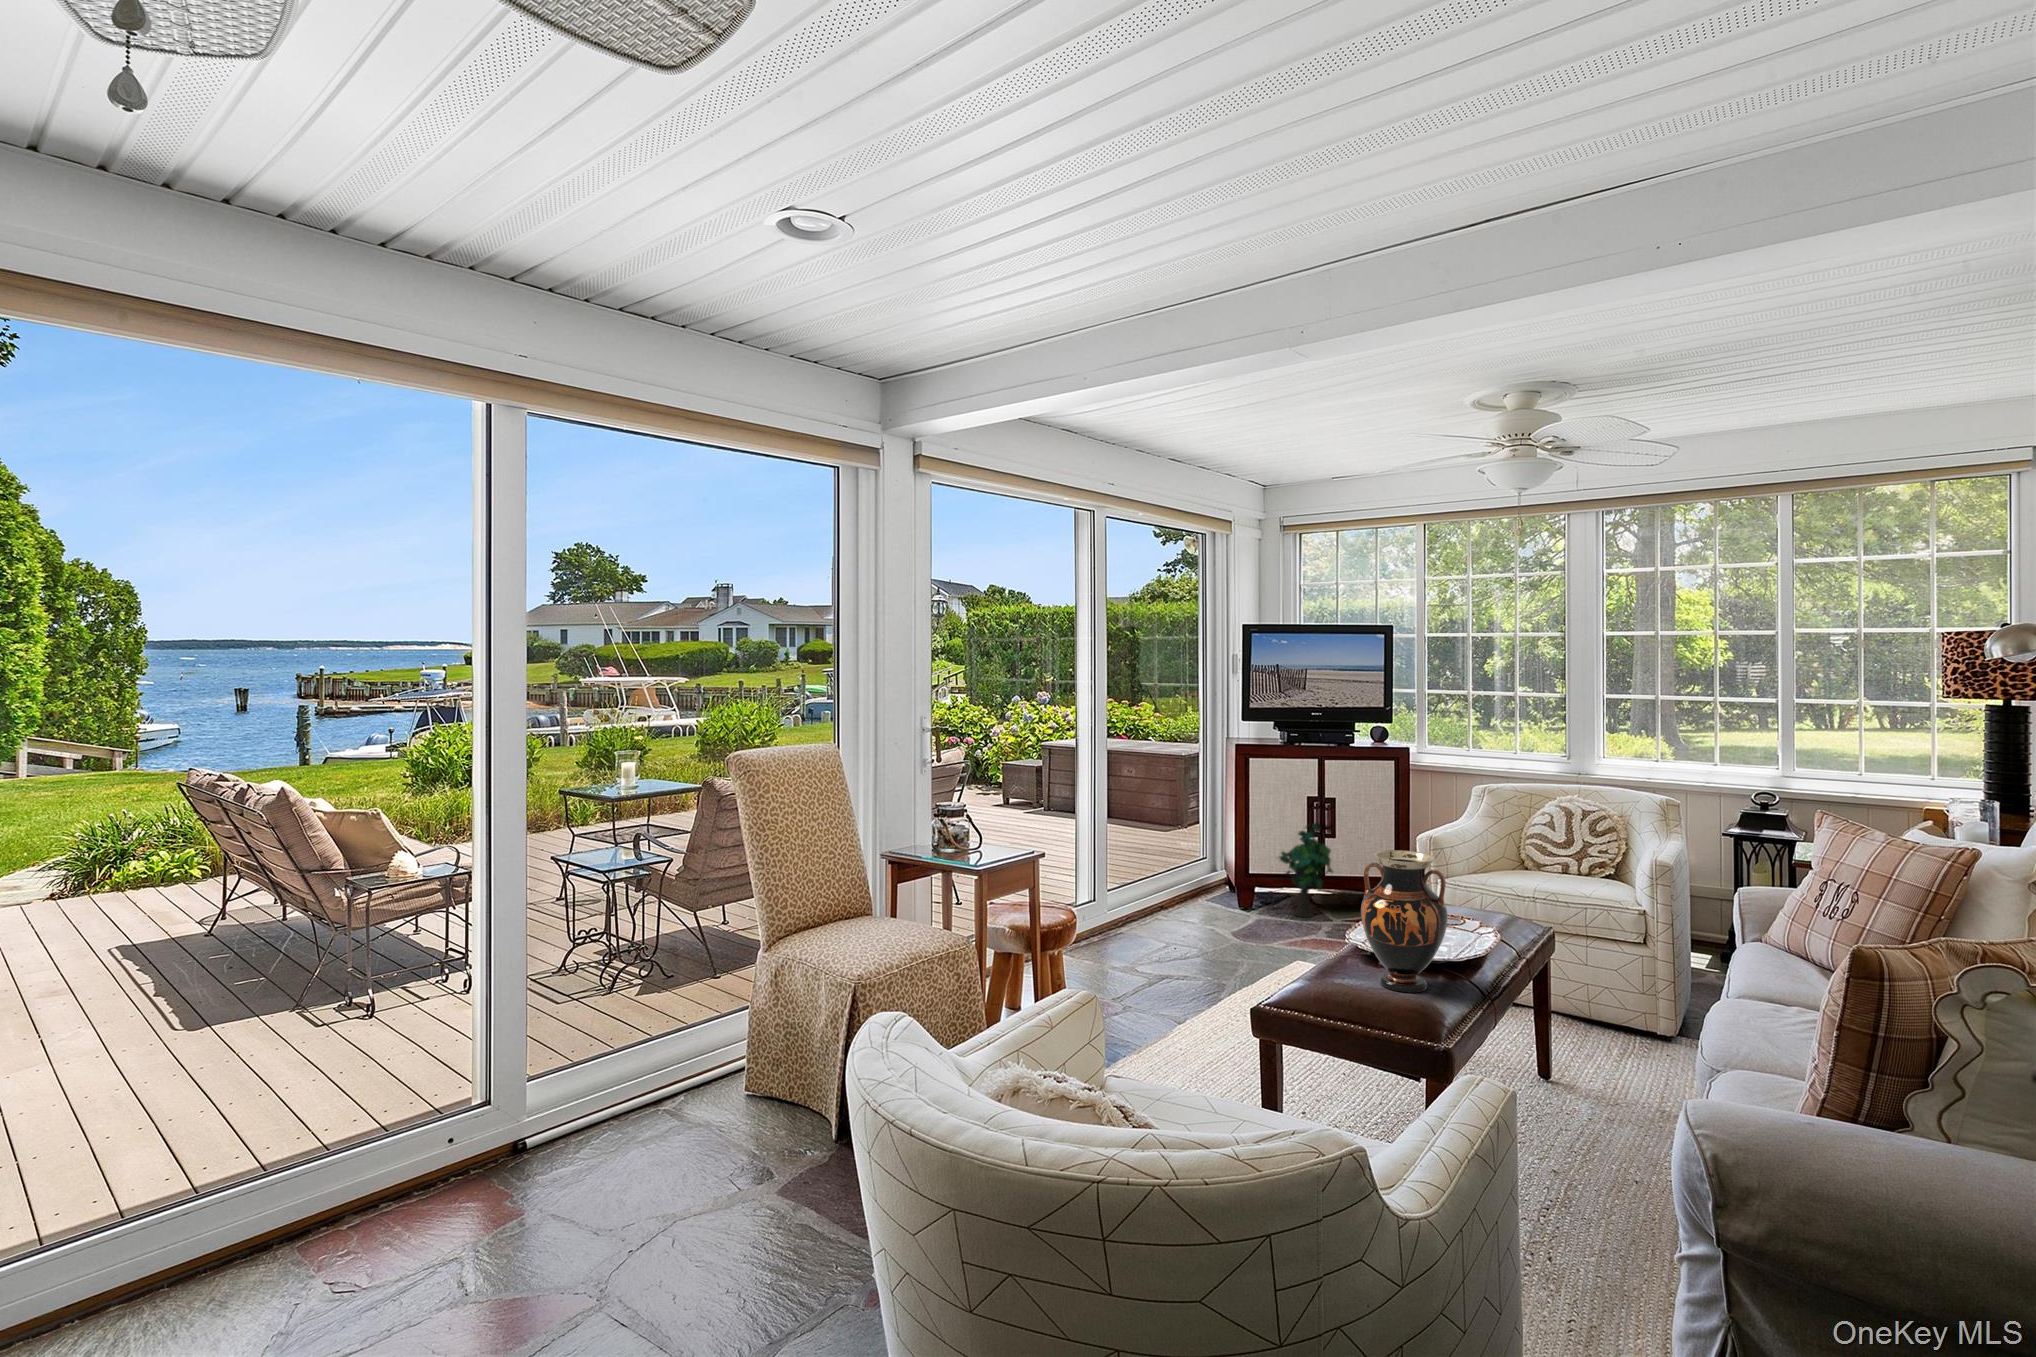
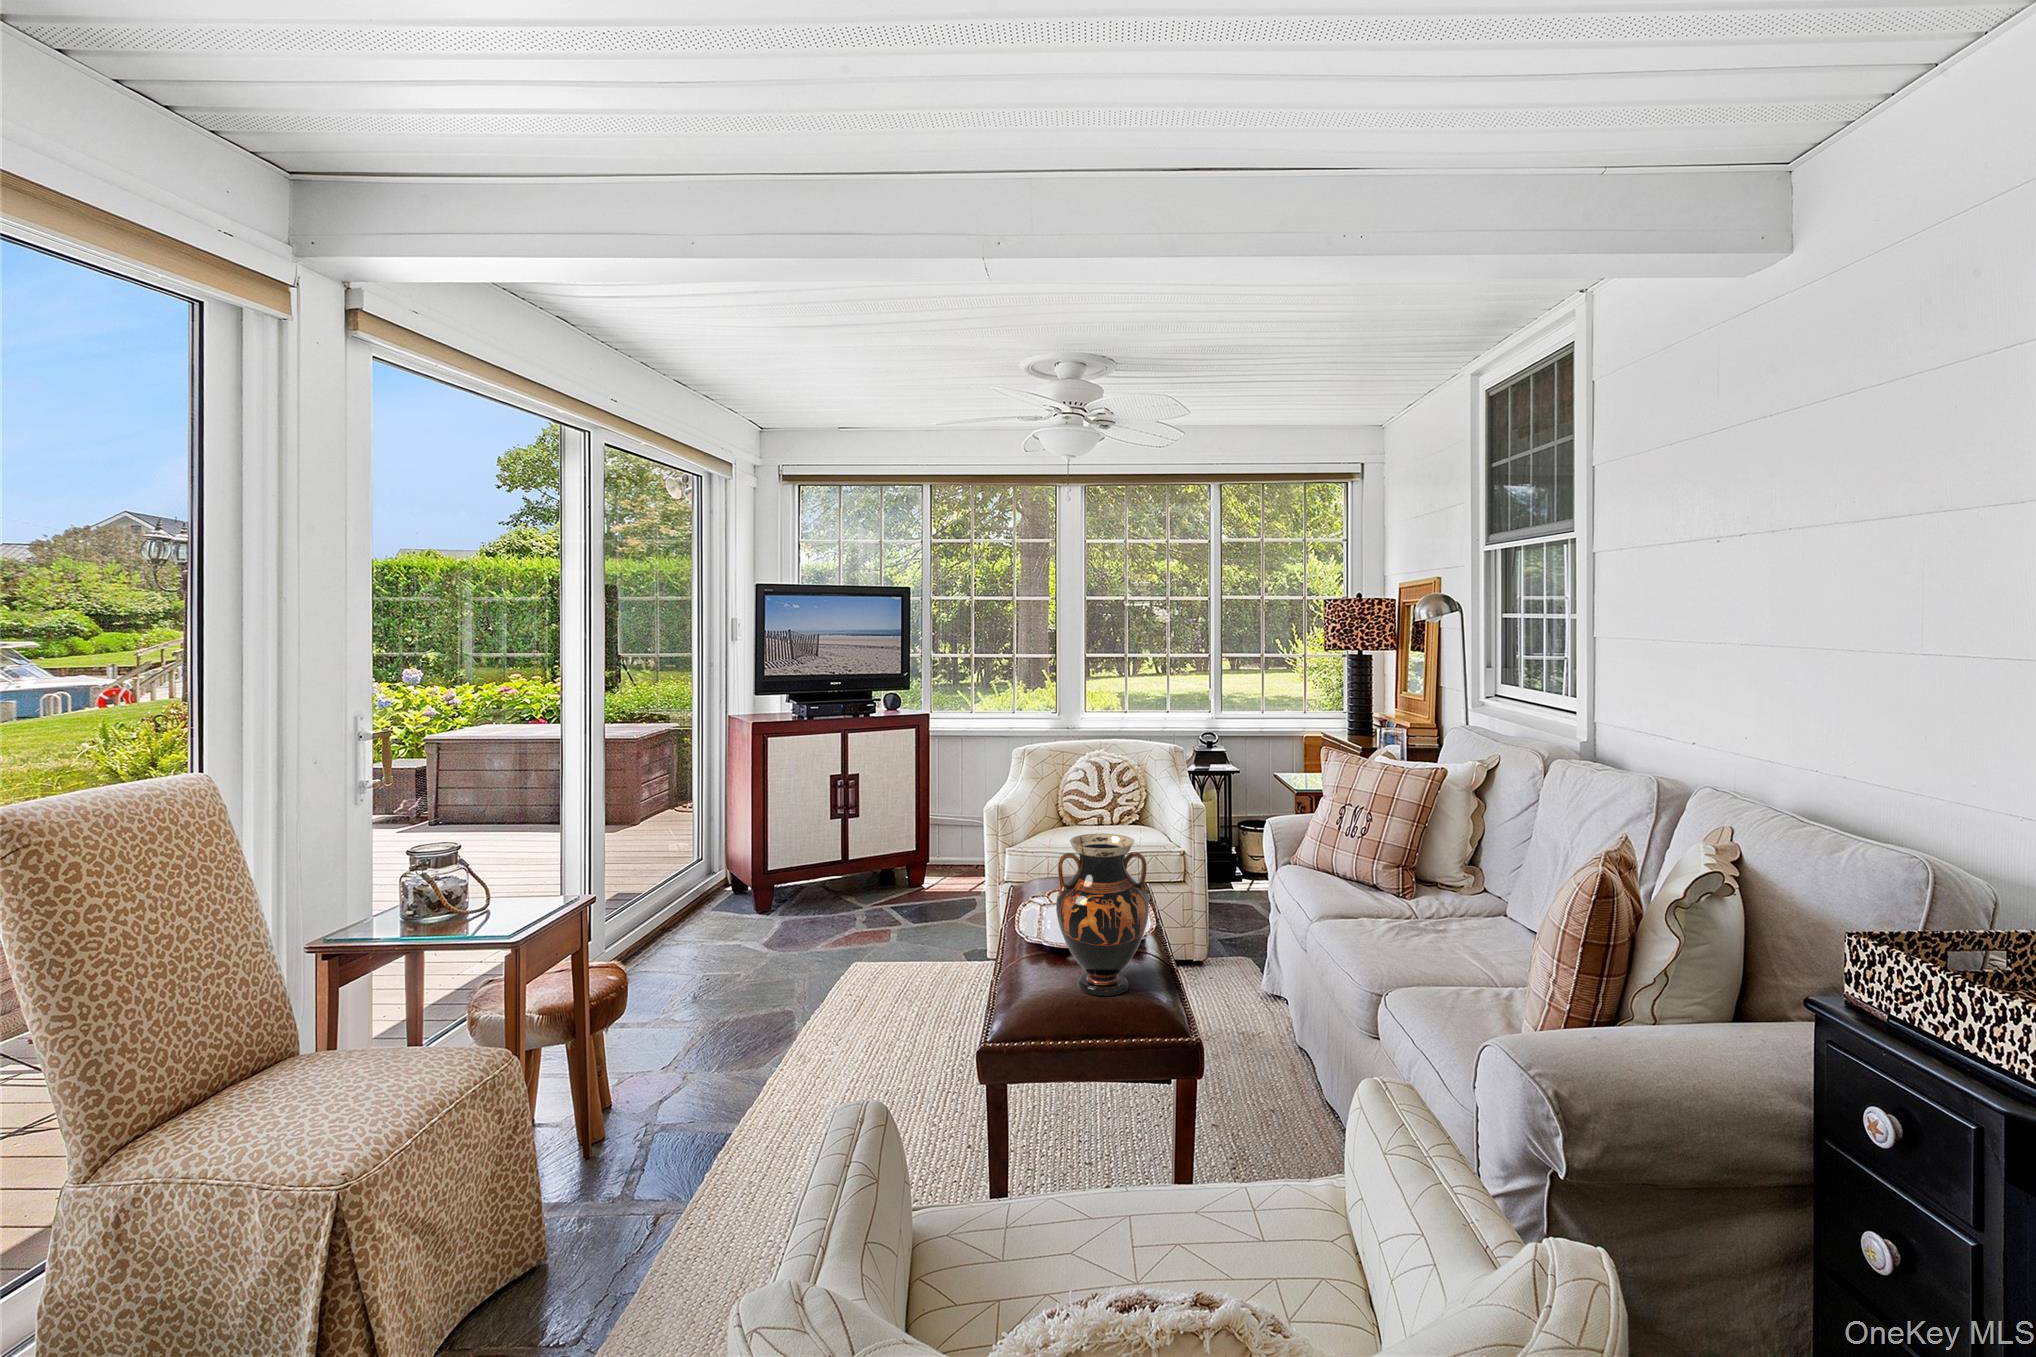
decorative plant: present [1279,823,1333,917] -> none [801,802,861,905]

